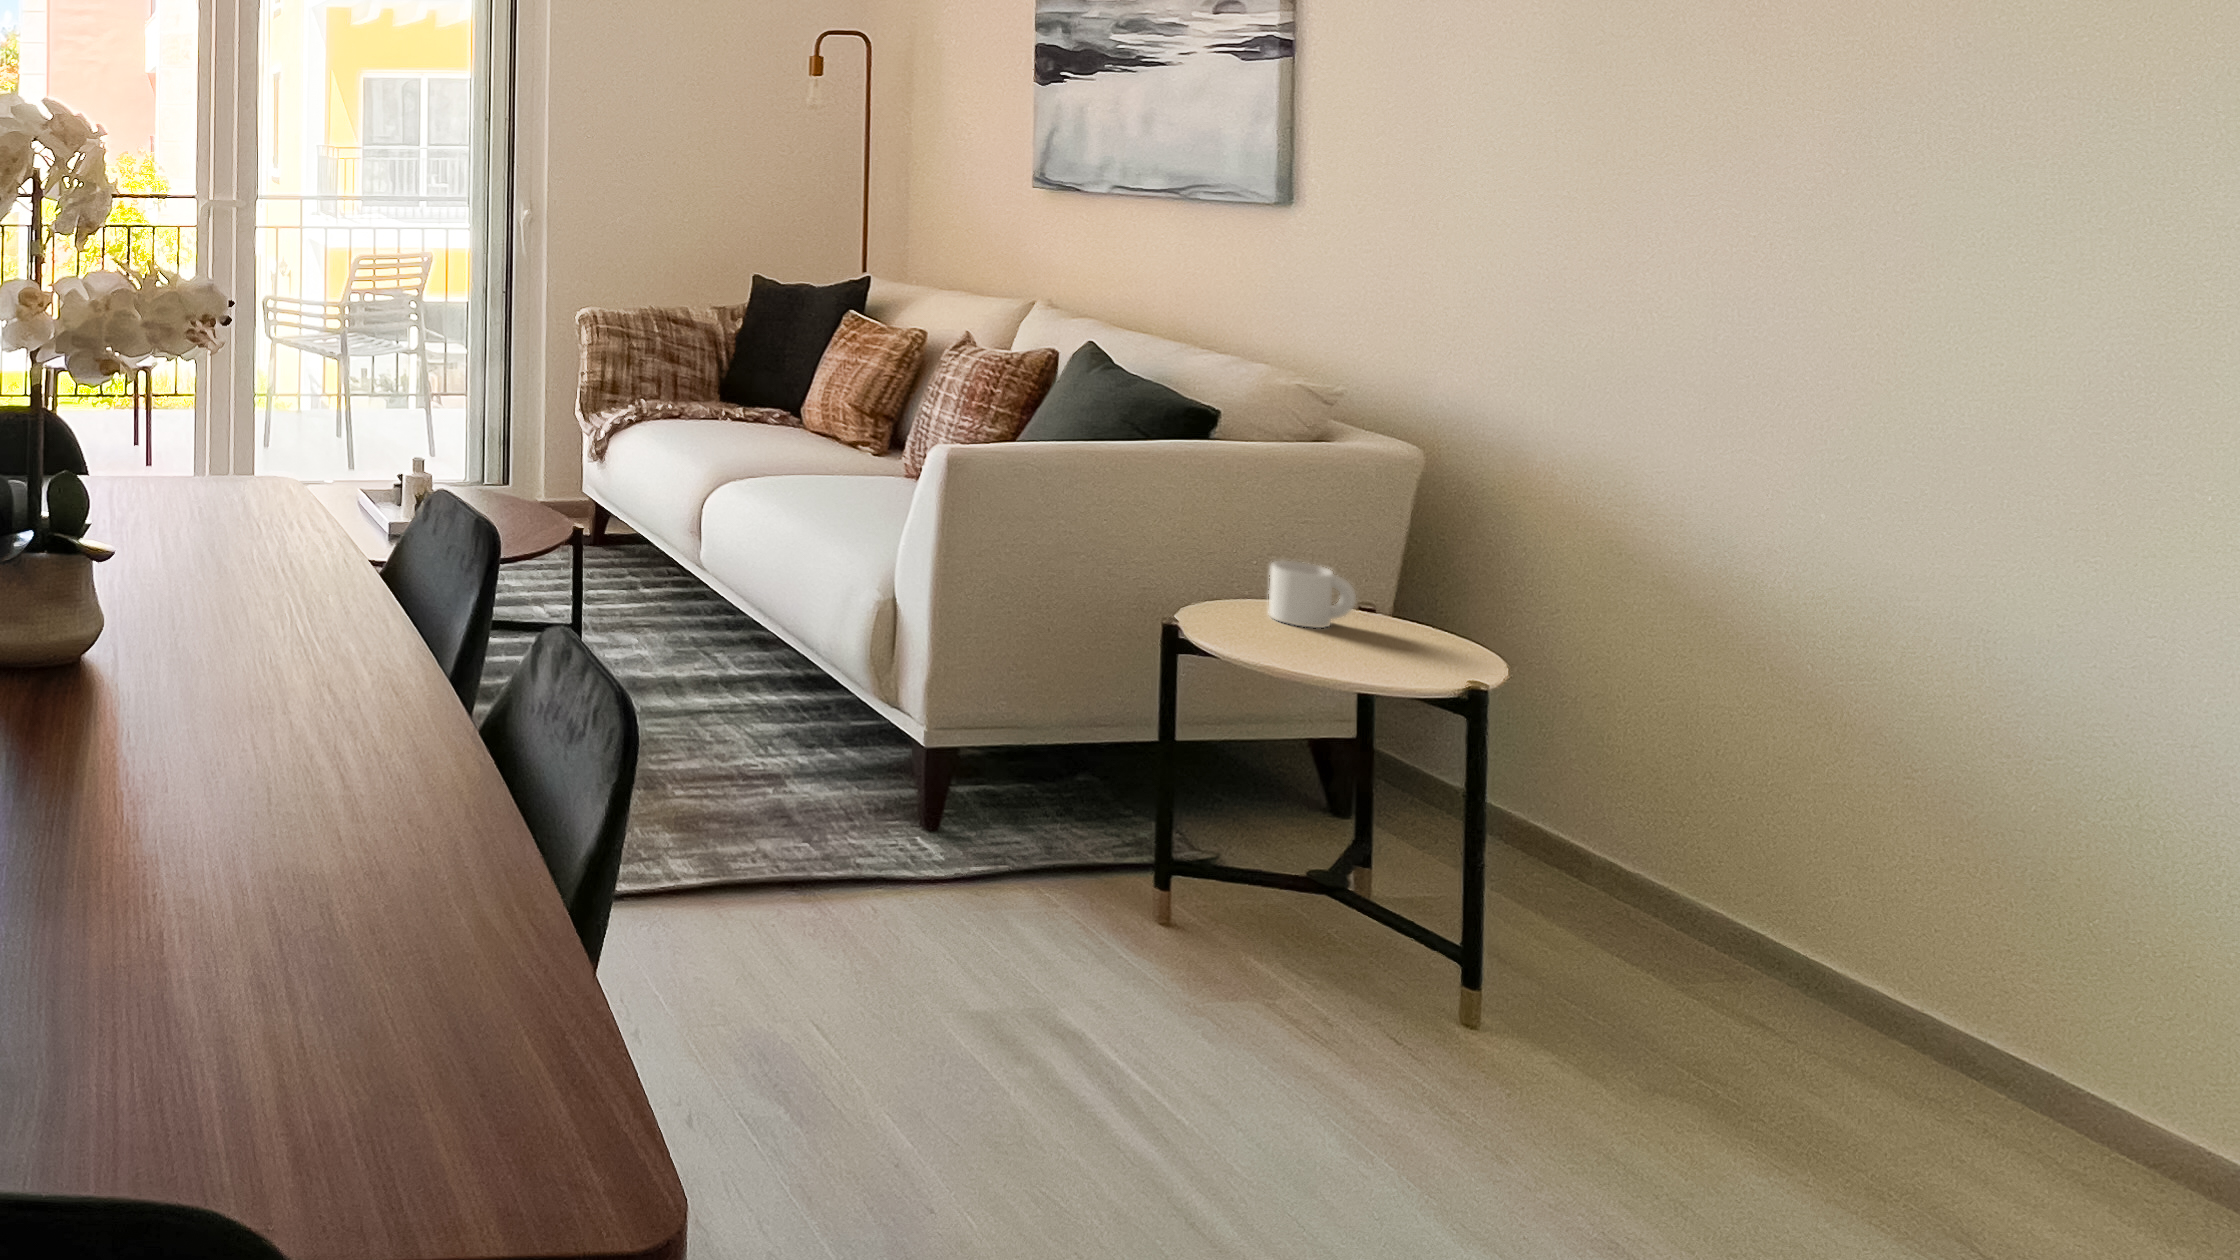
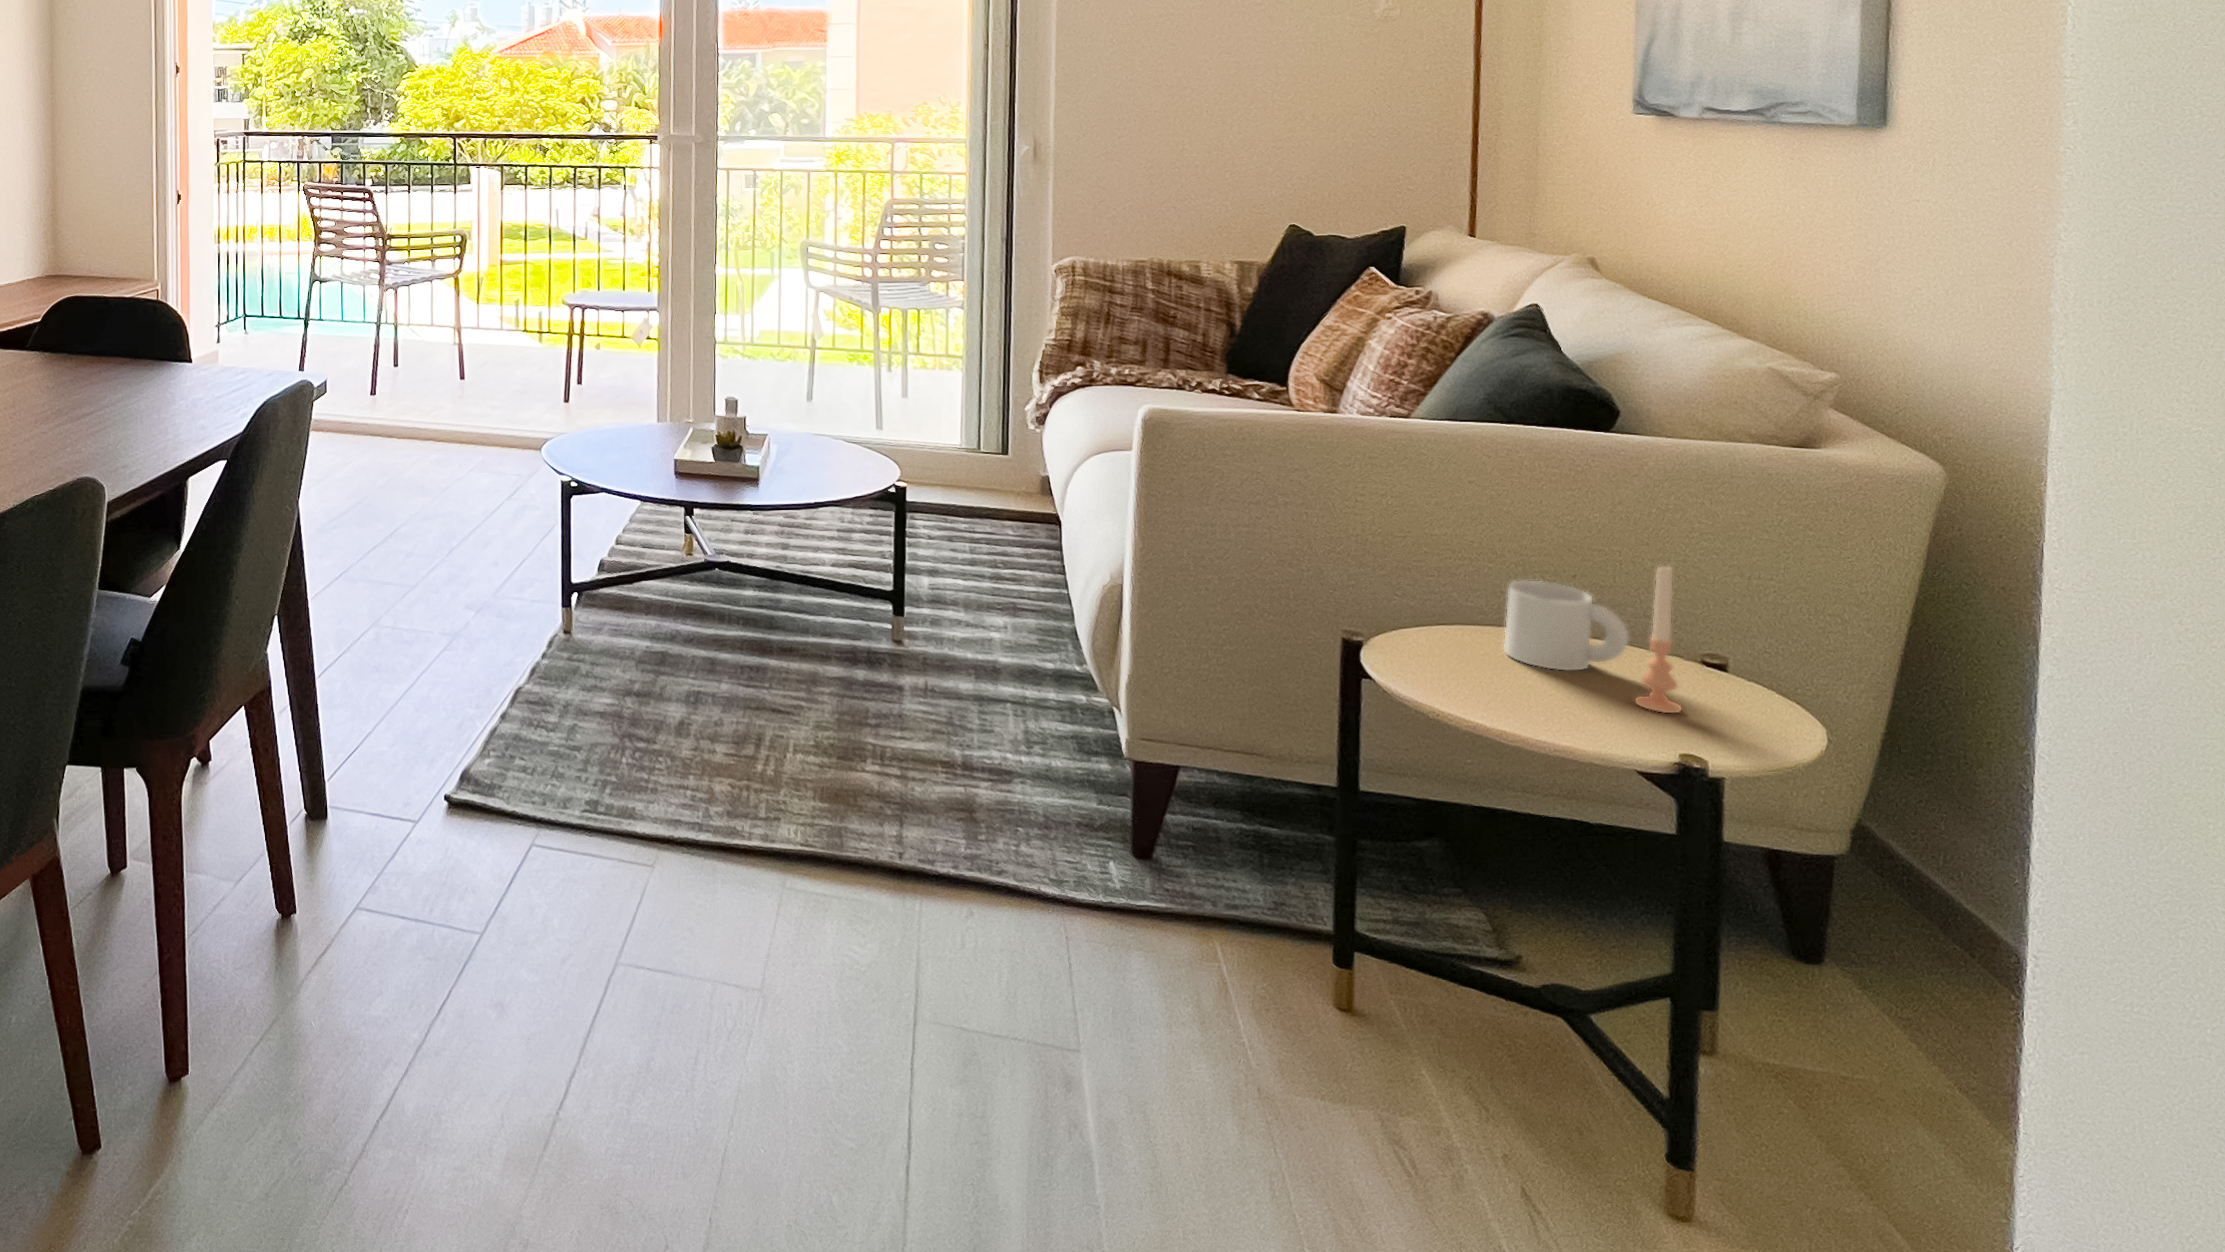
candle: none [1393,540,1426,651] -> present [1635,567,1681,713]

